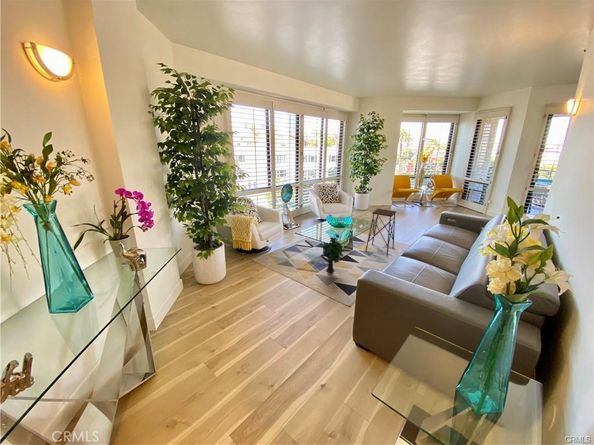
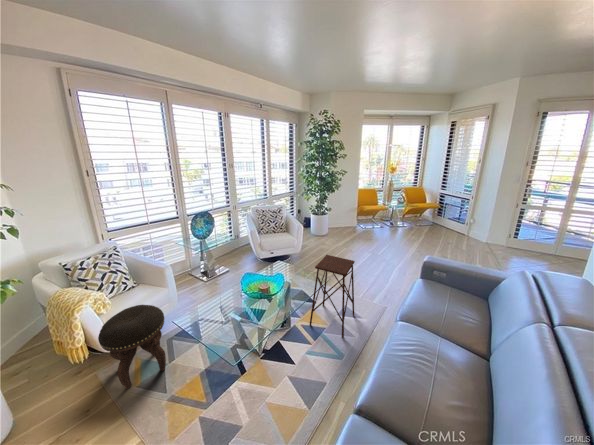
footstool: none [264,225,292,265] -> present [98,305,166,389]
decorative plant: present [322,234,344,273] -> none [205,334,254,407]

